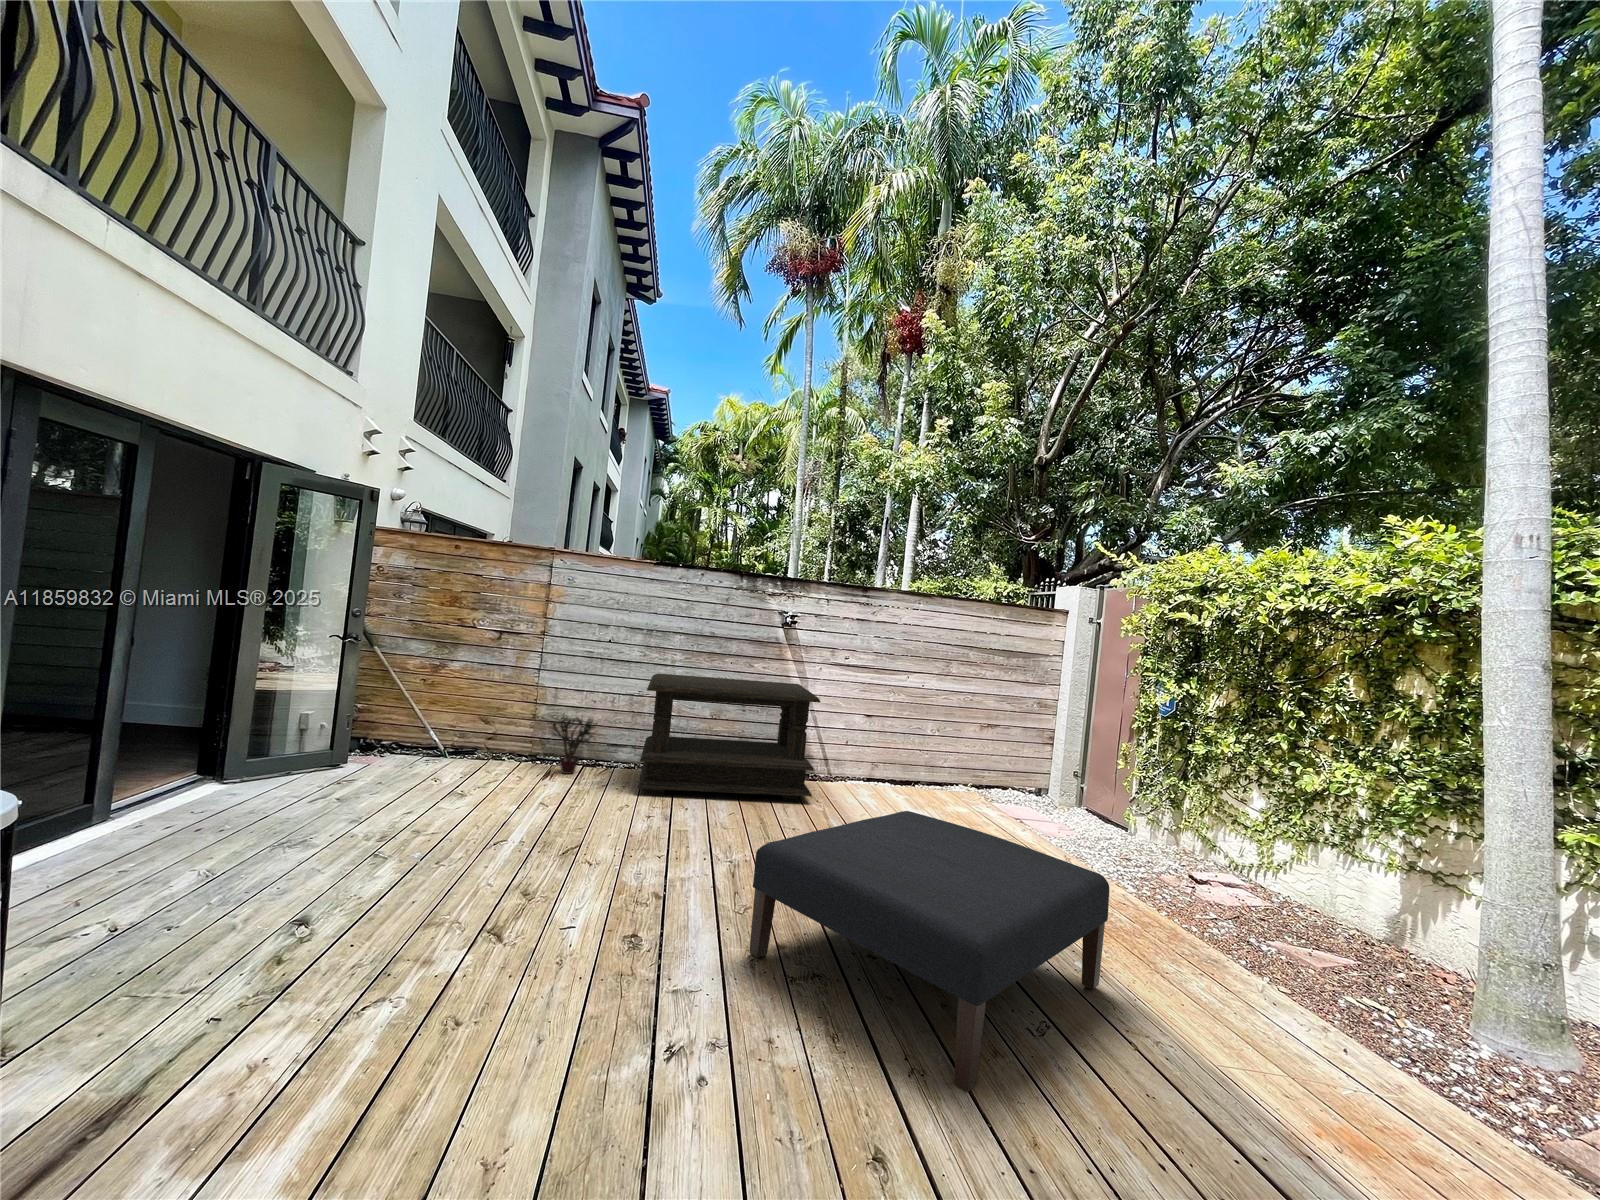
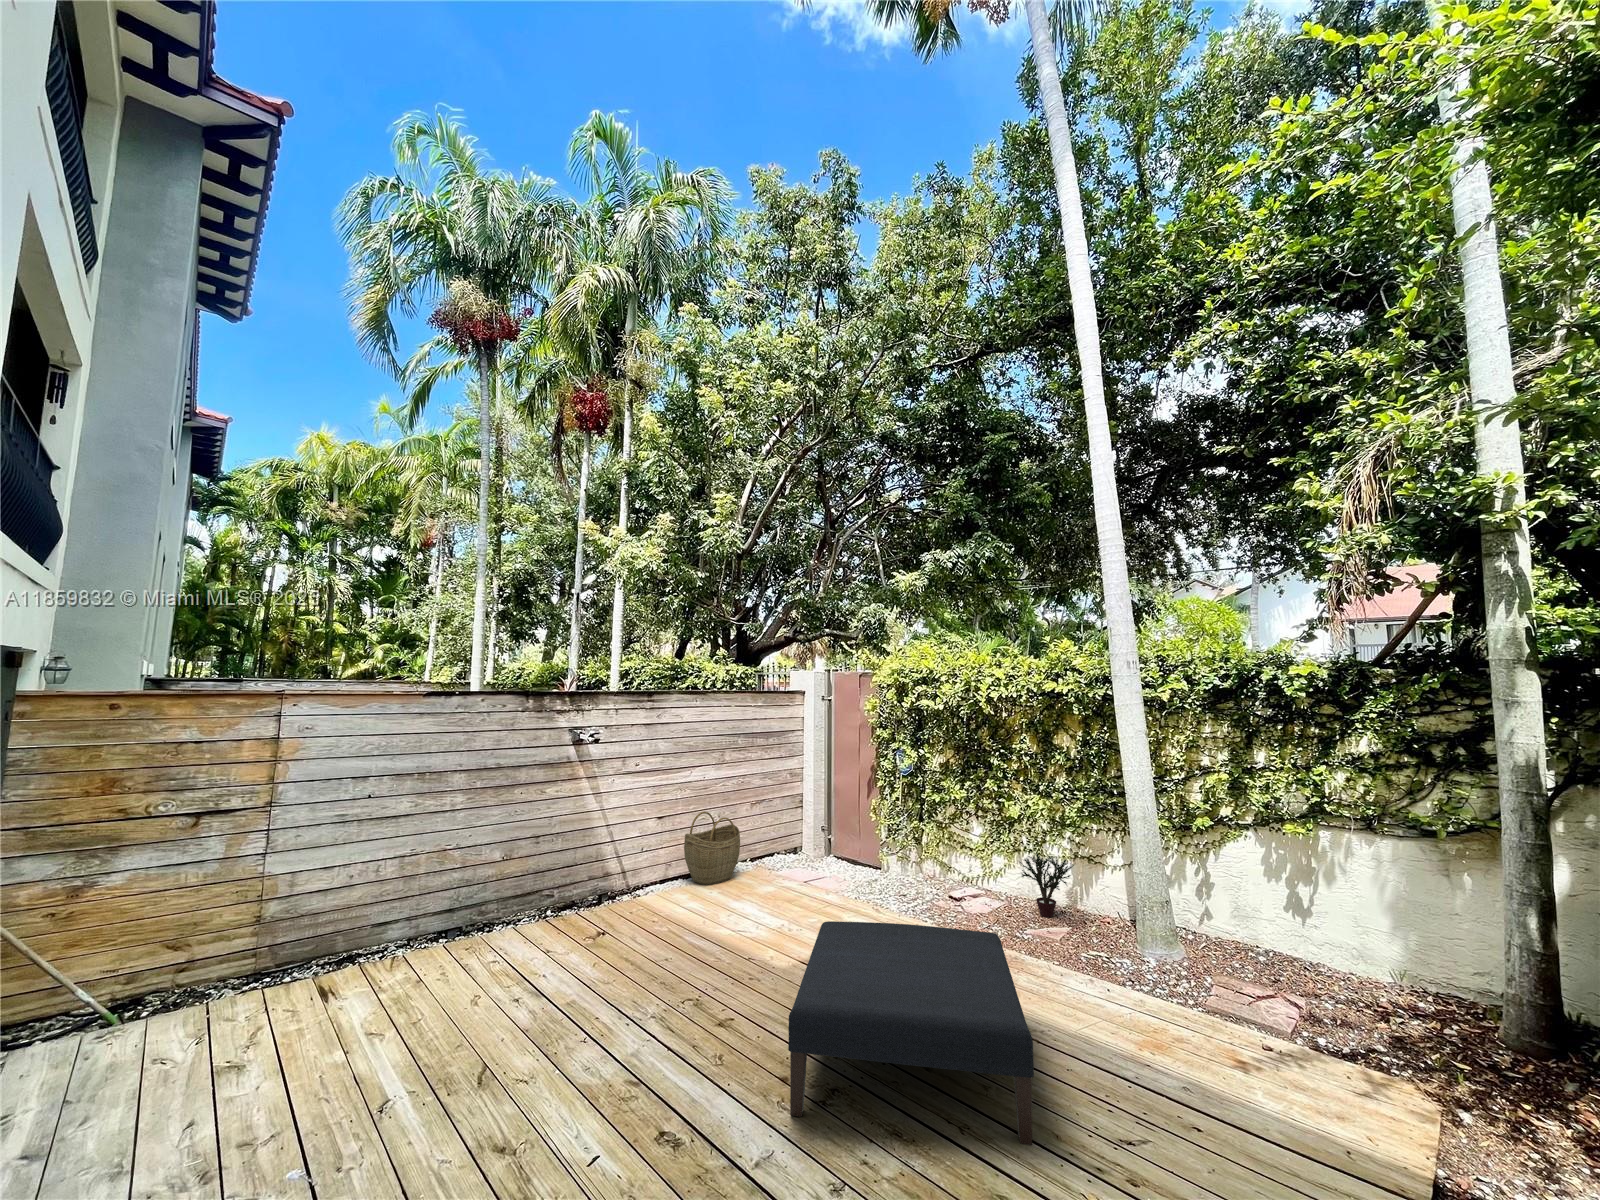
coffee table: present [638,674,820,802] -> none [428,802,650,979]
potted plant: present [549,716,597,774] -> present [1020,853,1074,917]
woven basket: none [891,721,953,797] -> present [684,812,740,885]

